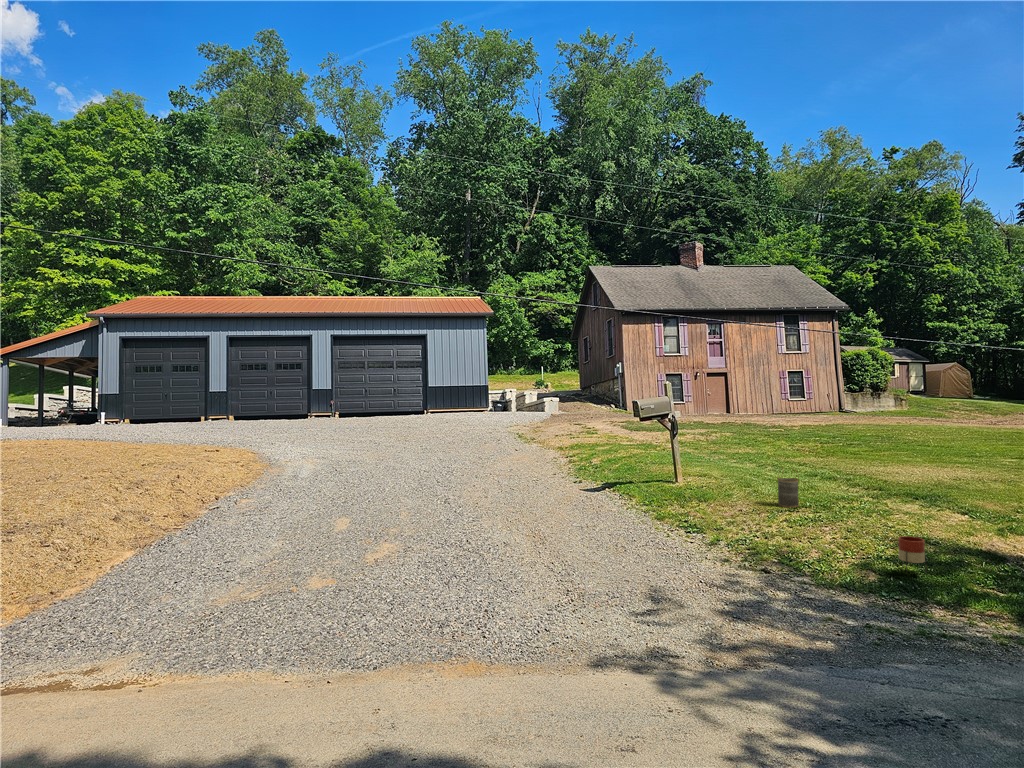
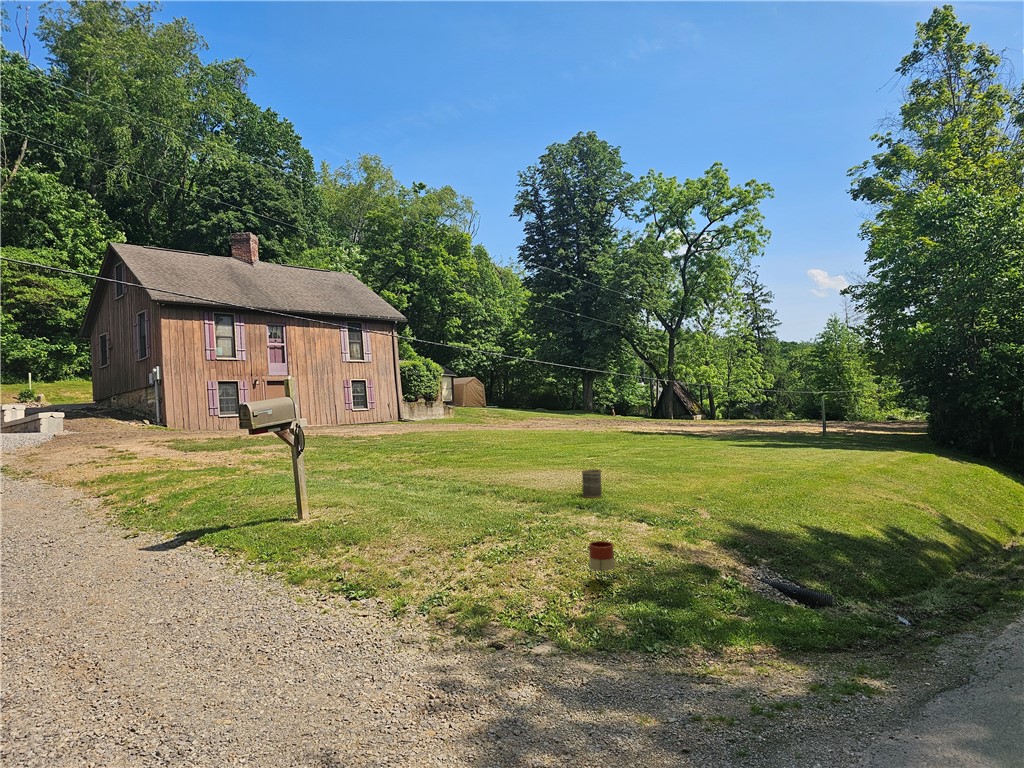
basket: present [778,478,799,507] -> present [582,469,602,498]

